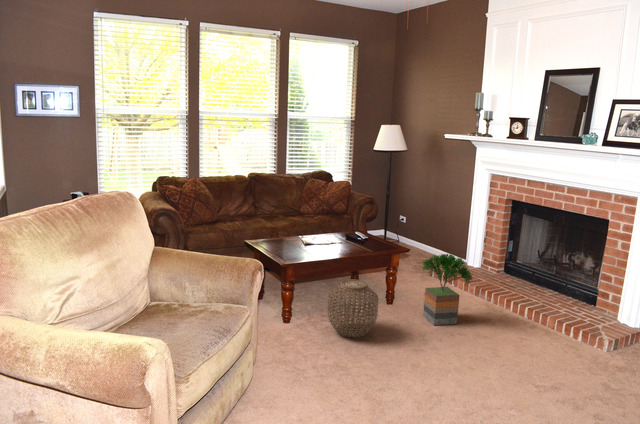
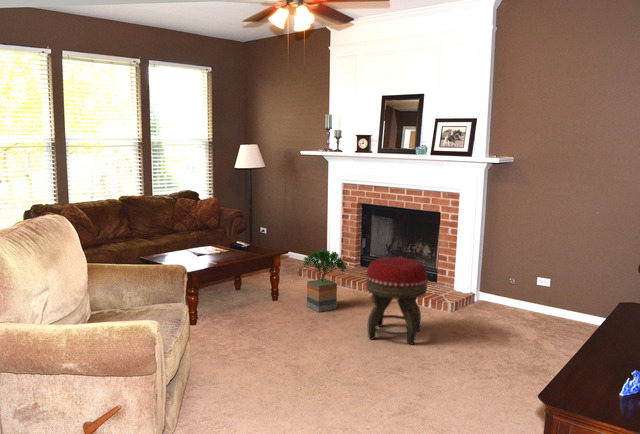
footstool: none [482,276,568,390] -> present [366,257,428,345]
woven basket: present [328,279,378,338] -> none [228,278,274,331]

